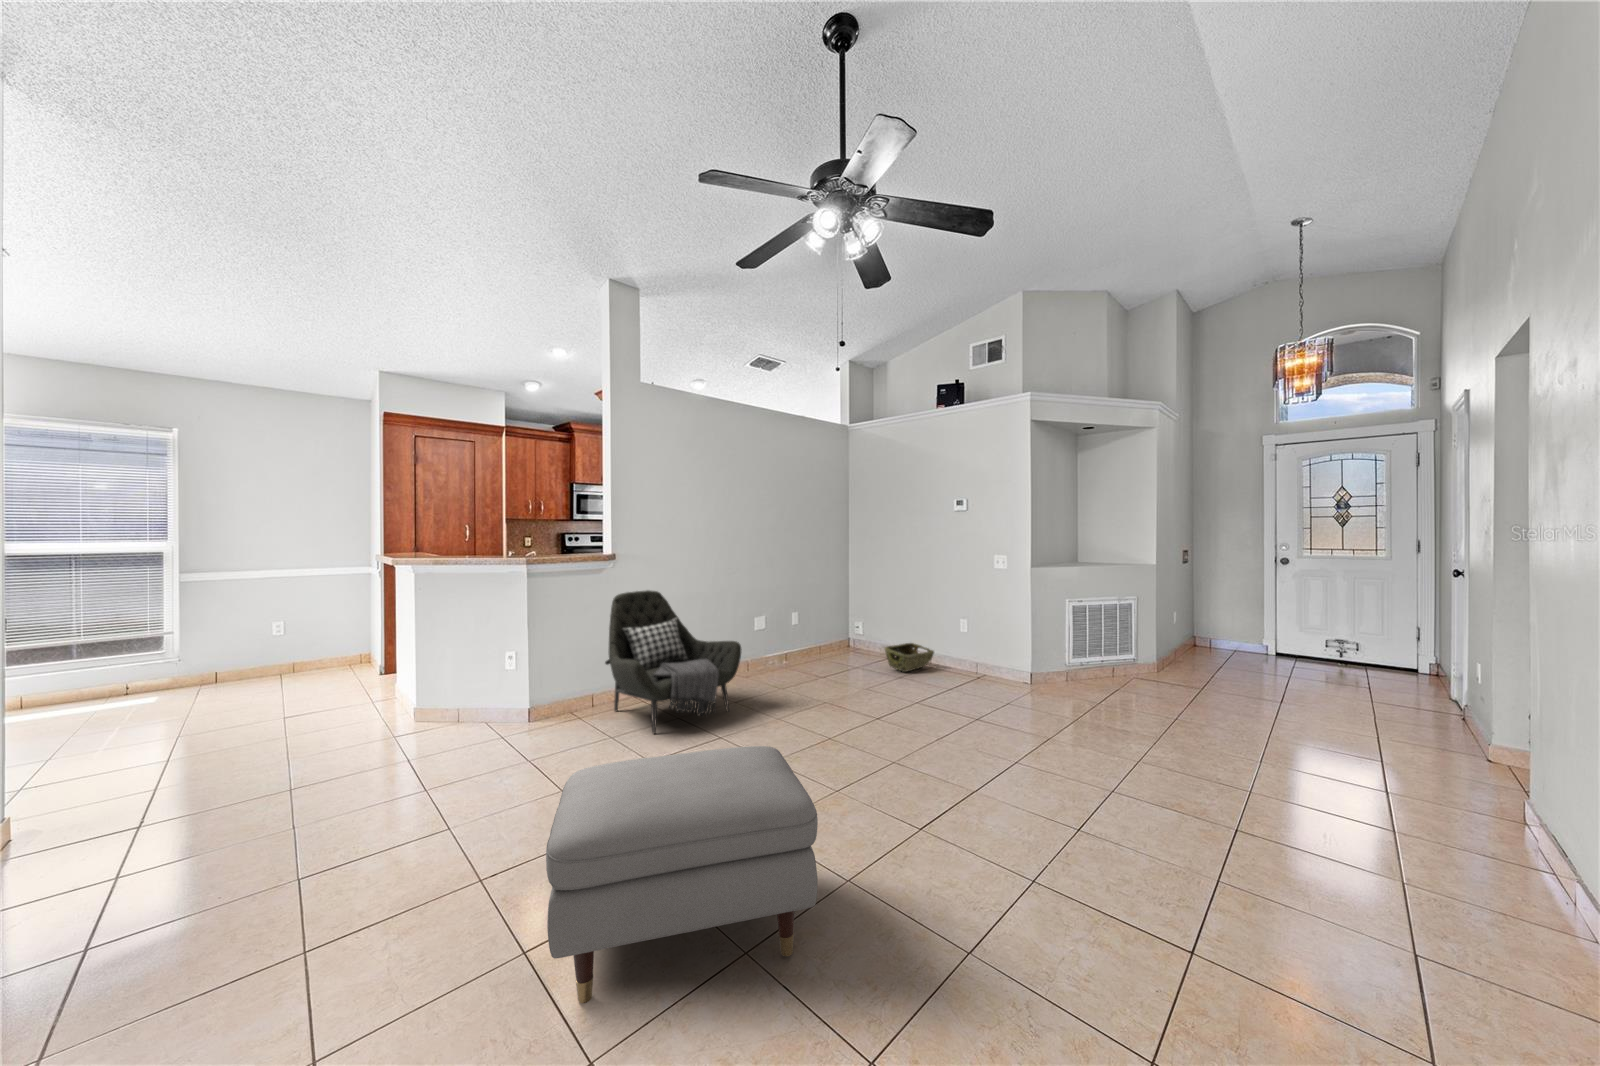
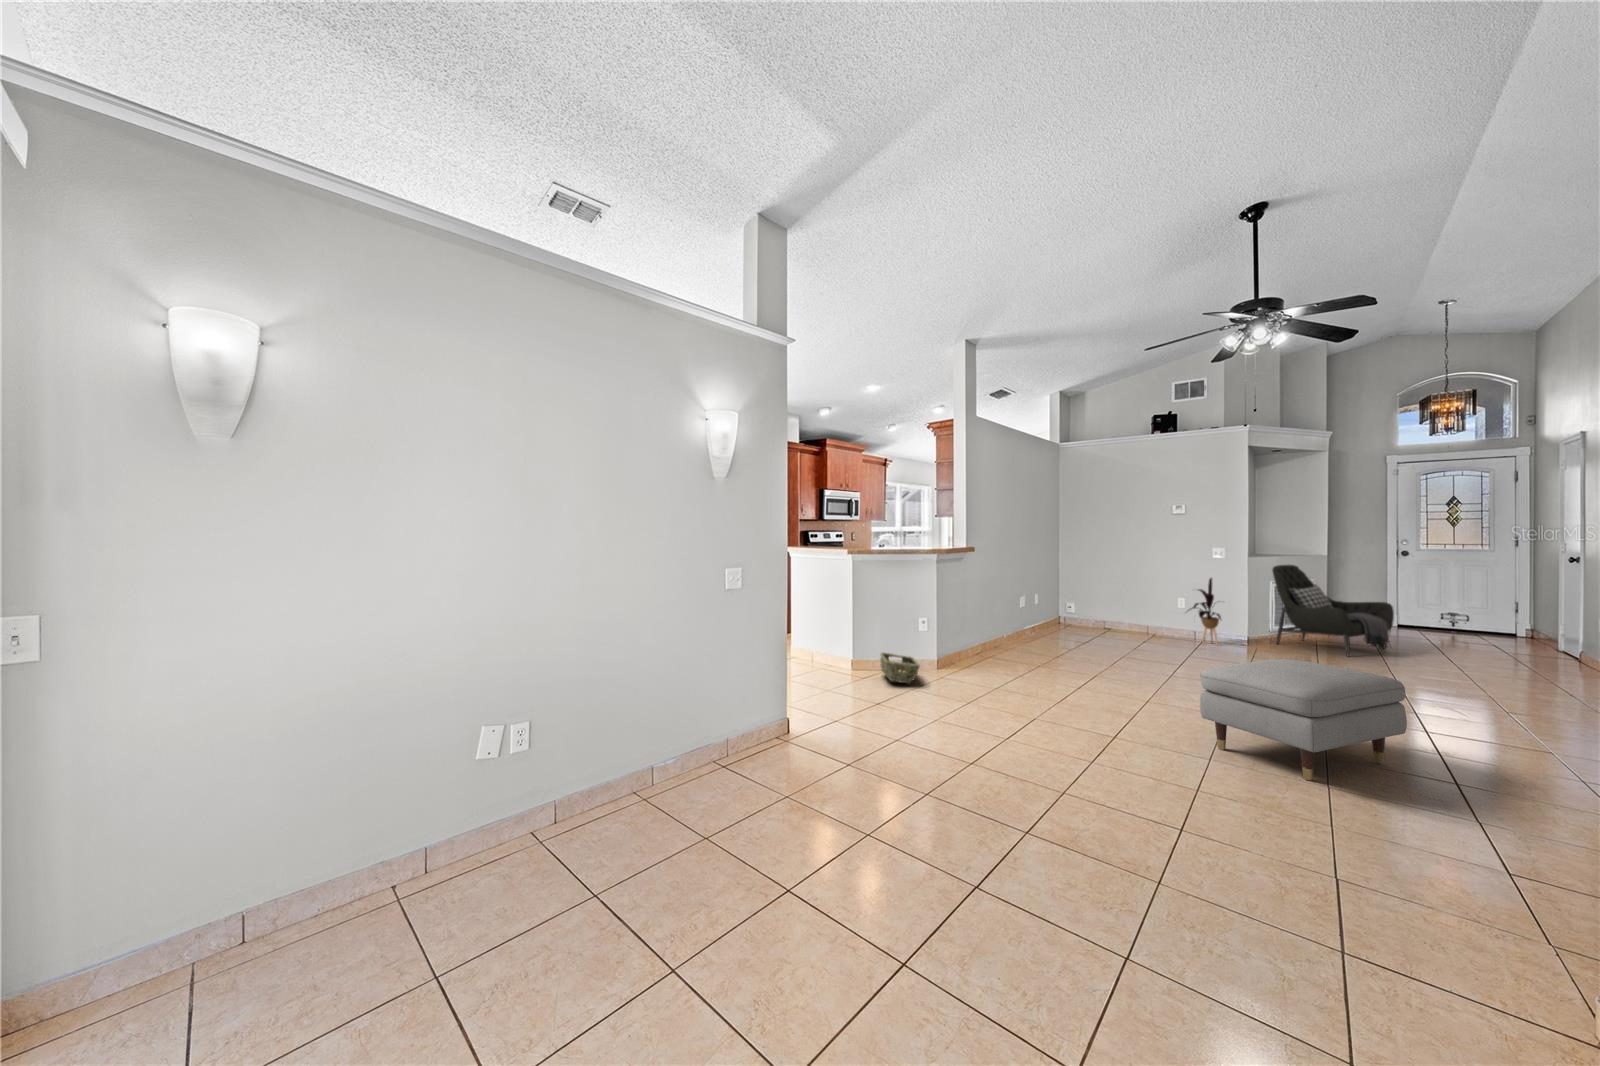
armchair: present [605,590,742,734] -> present [1272,565,1394,657]
house plant: none [946,595,992,686] -> present [1192,578,1221,645]
woven basket: present [885,643,934,672] -> present [880,653,920,683]

